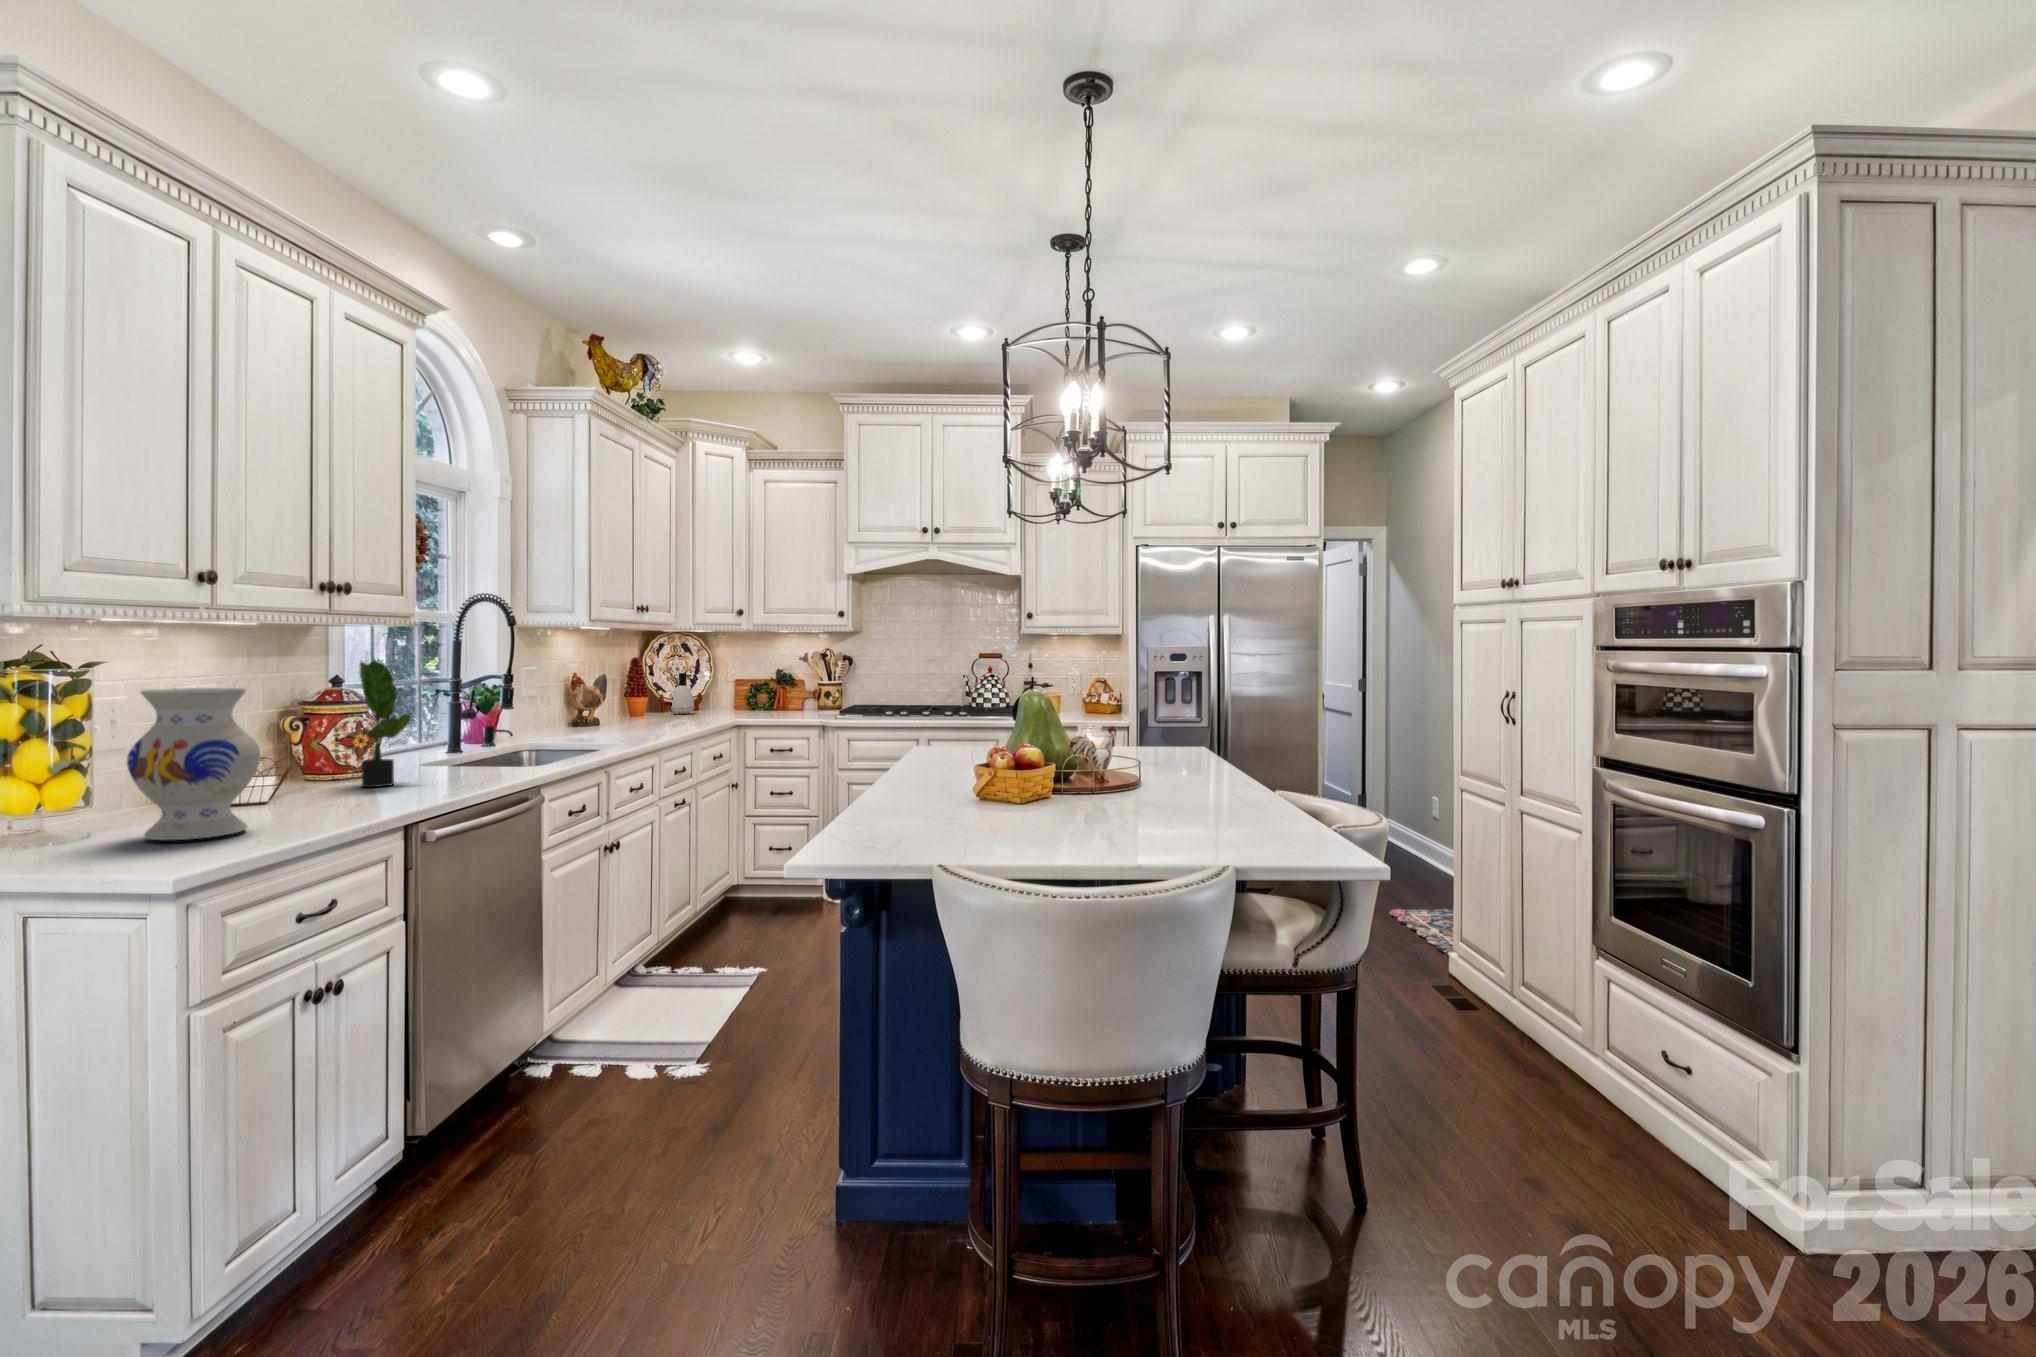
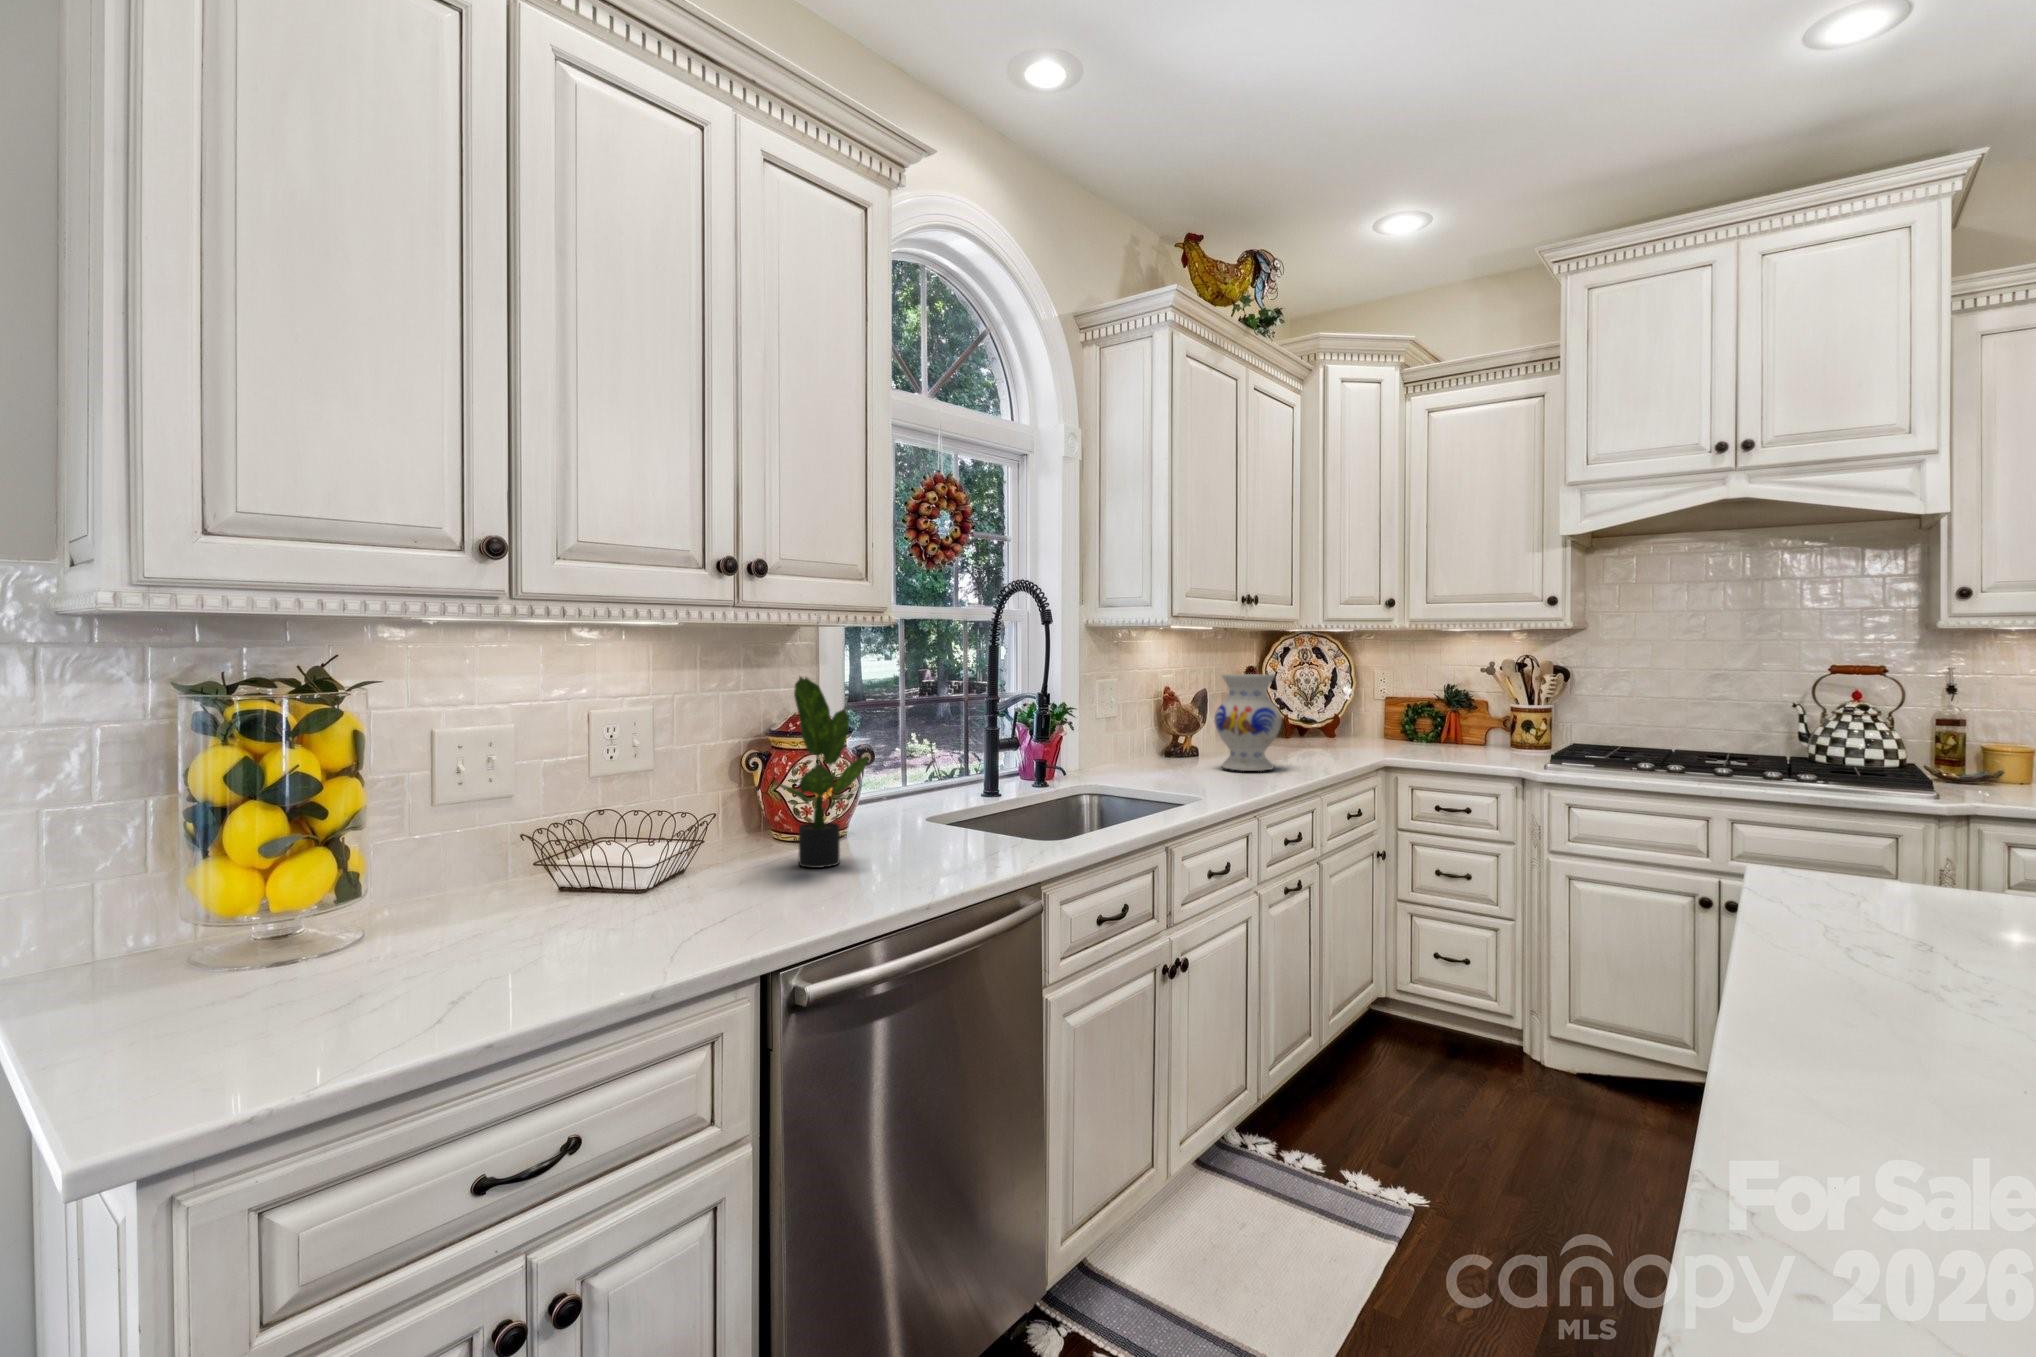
soap dispenser: present [671,673,694,714] -> none [1297,688,1327,743]
vase: present [127,688,260,840] -> present [1214,674,1282,771]

